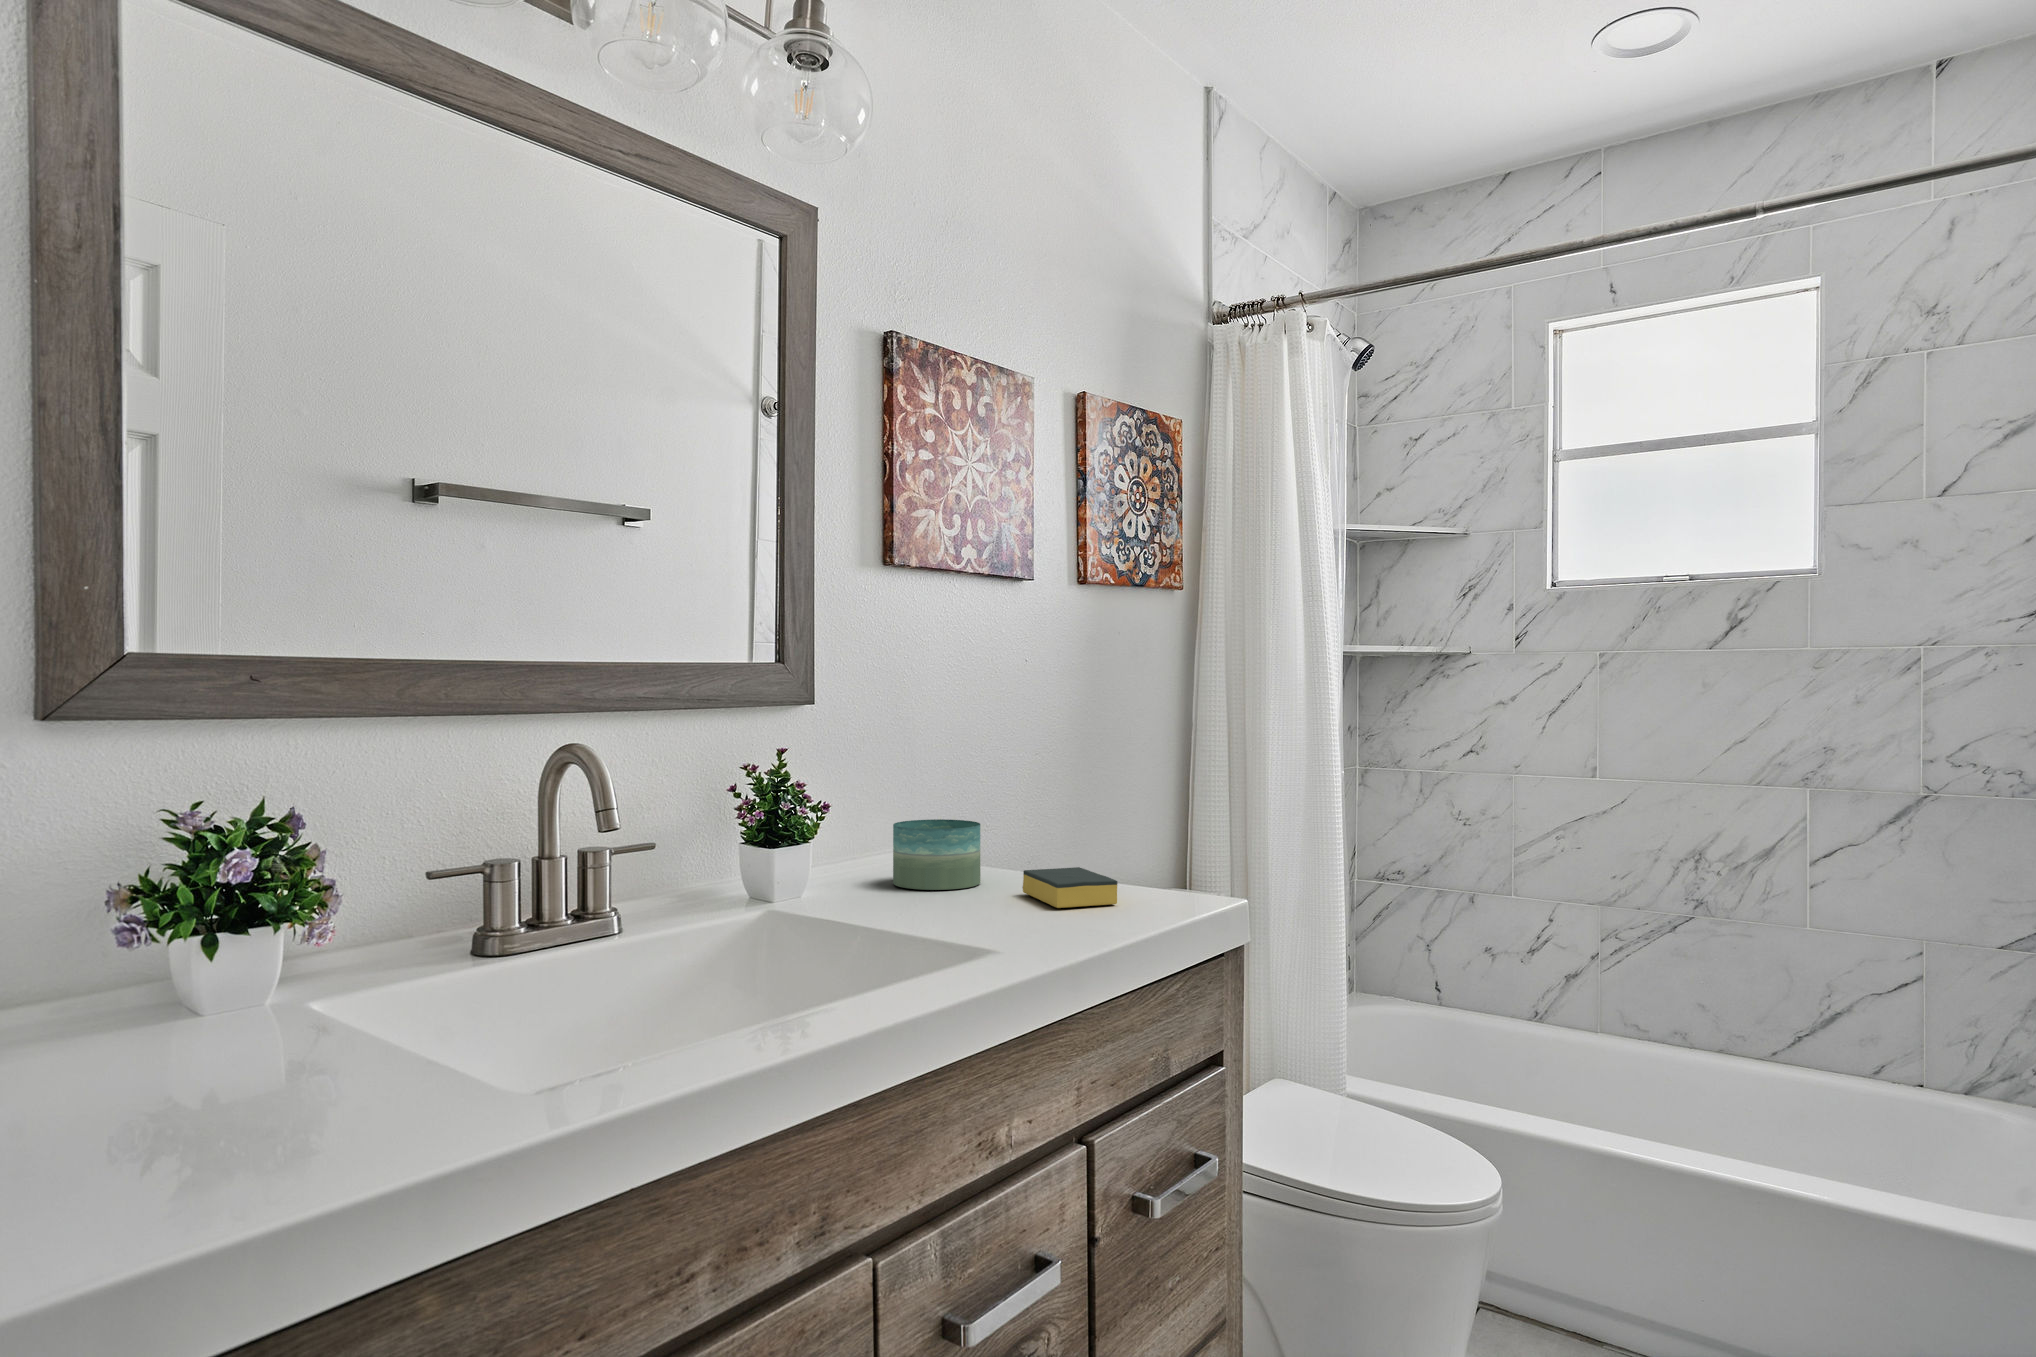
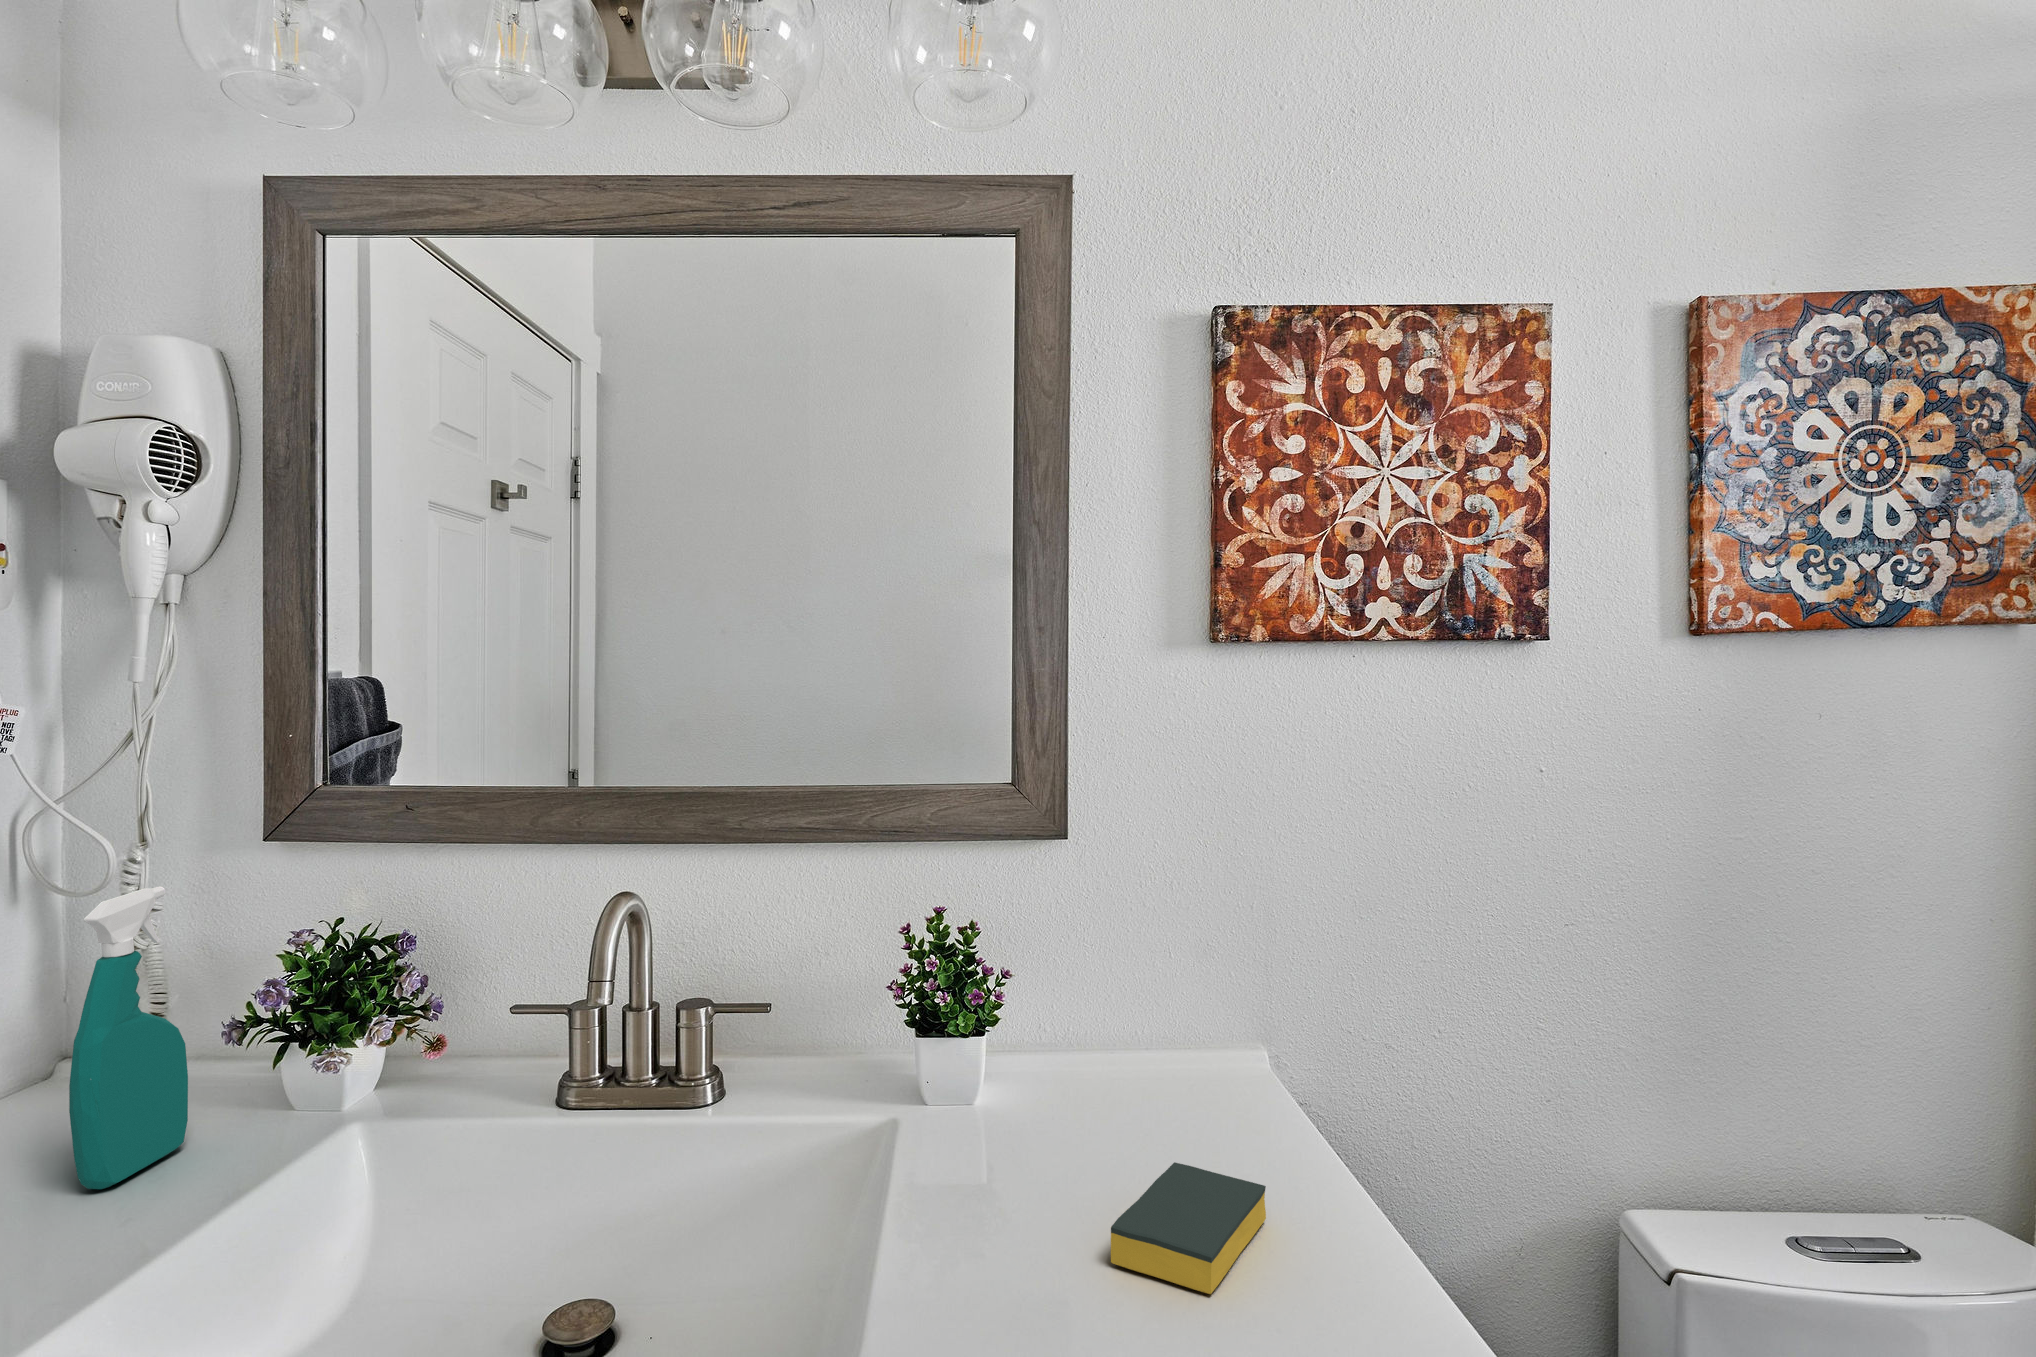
spray bottle: none [130,722,206,1069] -> present [69,886,188,1189]
candle: present [893,819,980,890] -> none [1091,1015,1215,1147]

